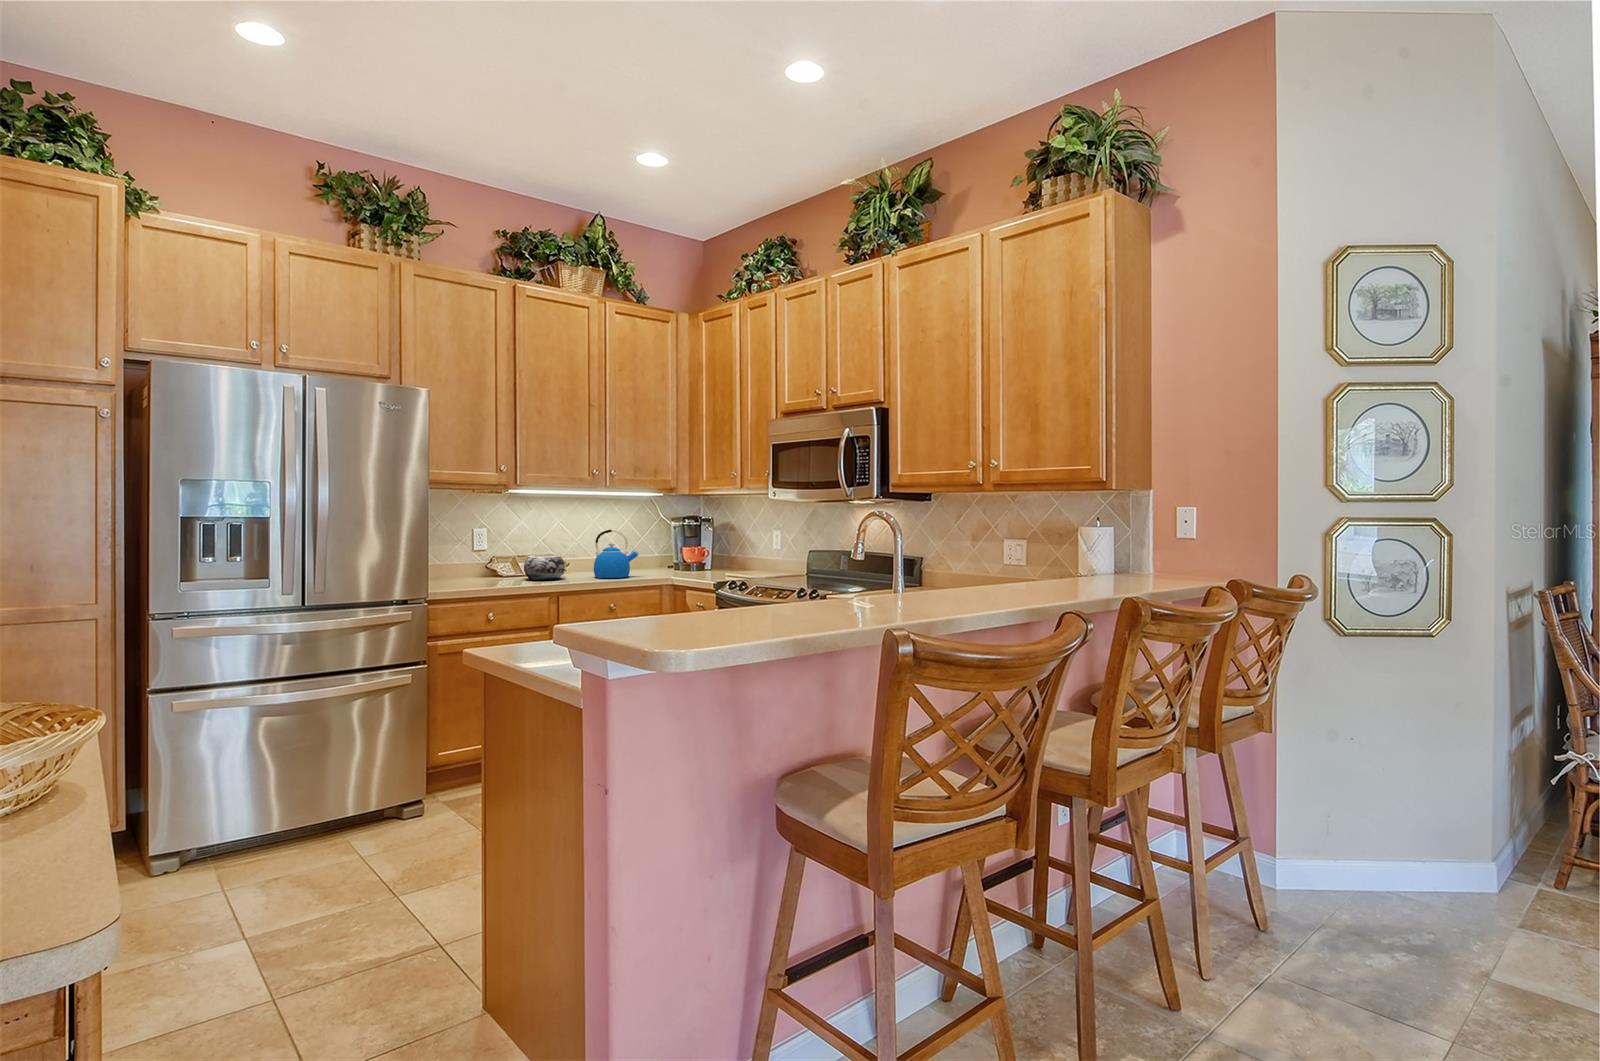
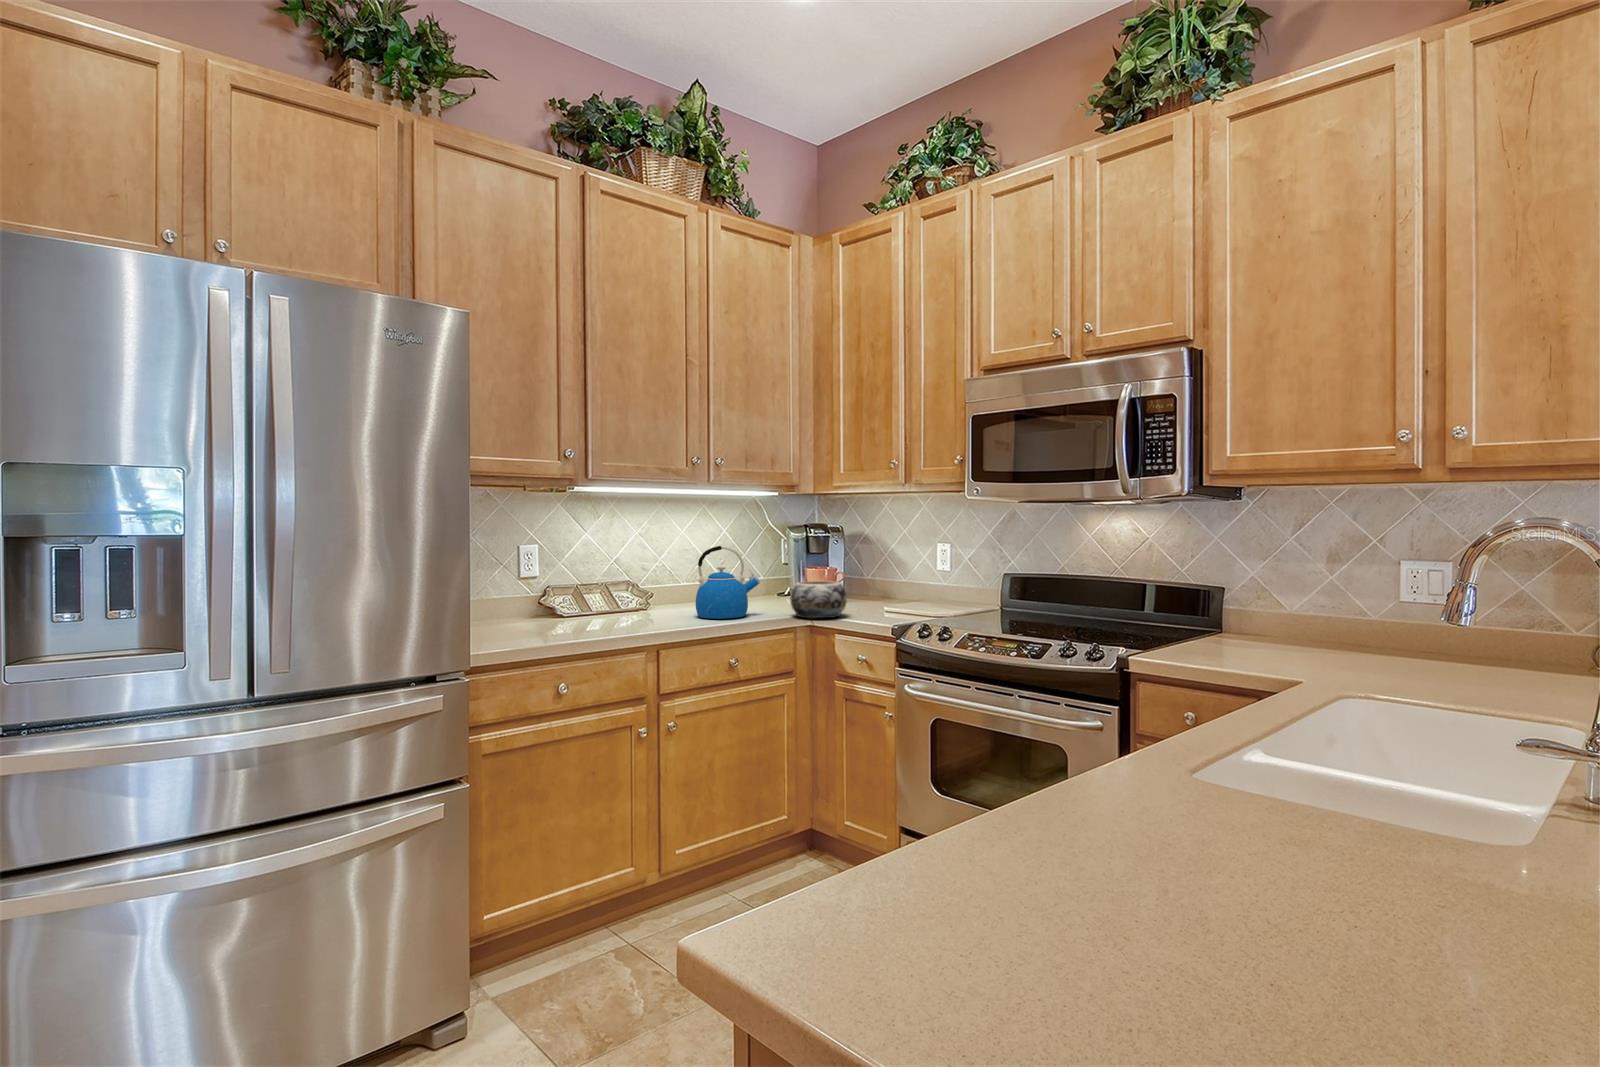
decorative bowl: present [524,555,565,580] -> present [791,581,847,618]

